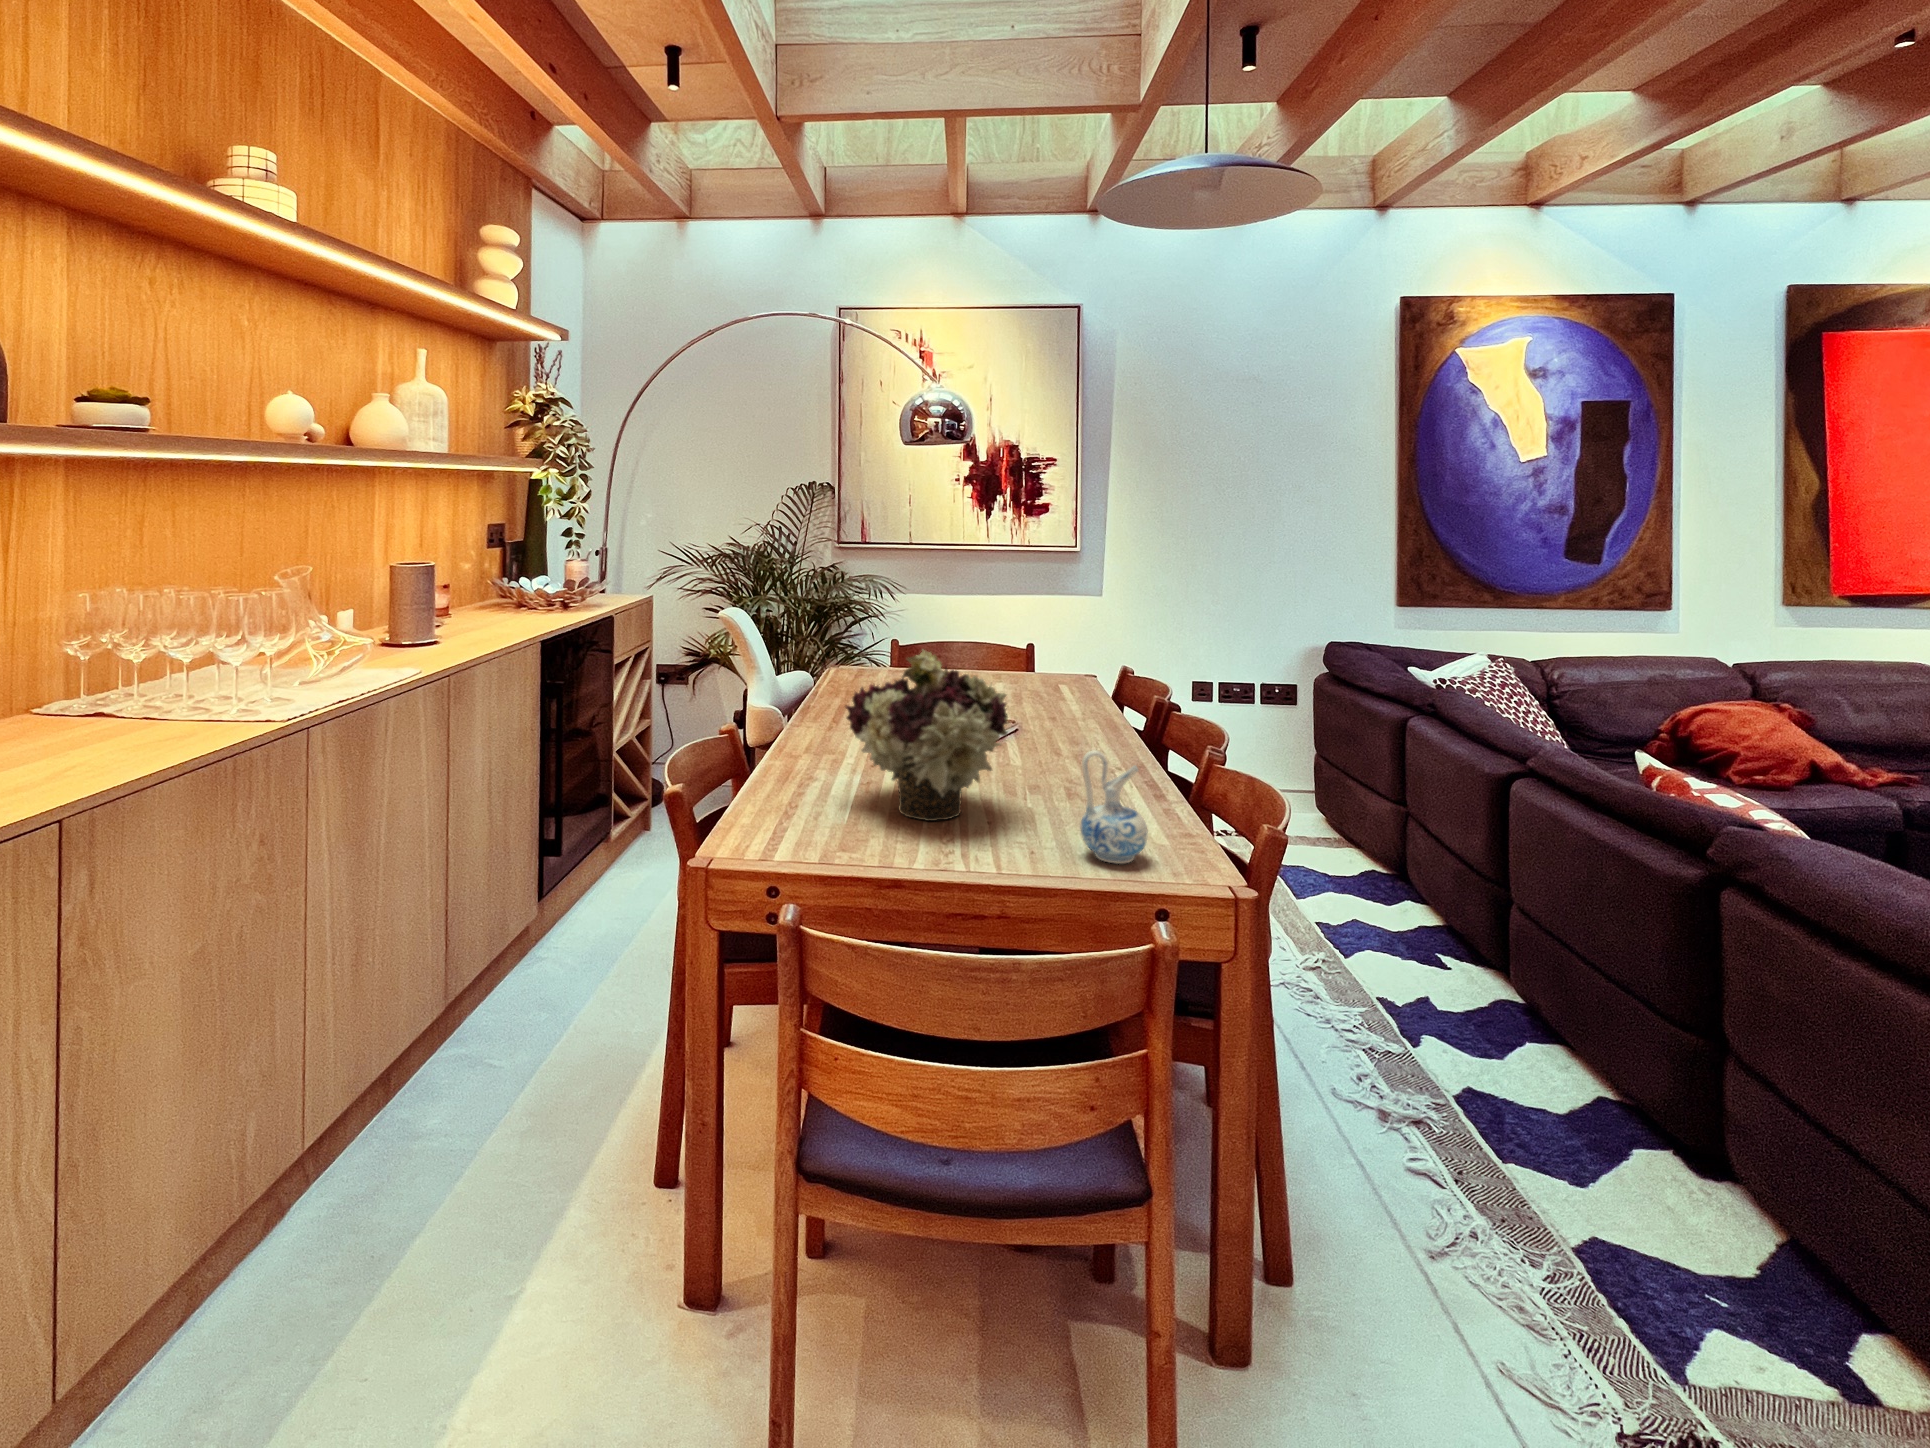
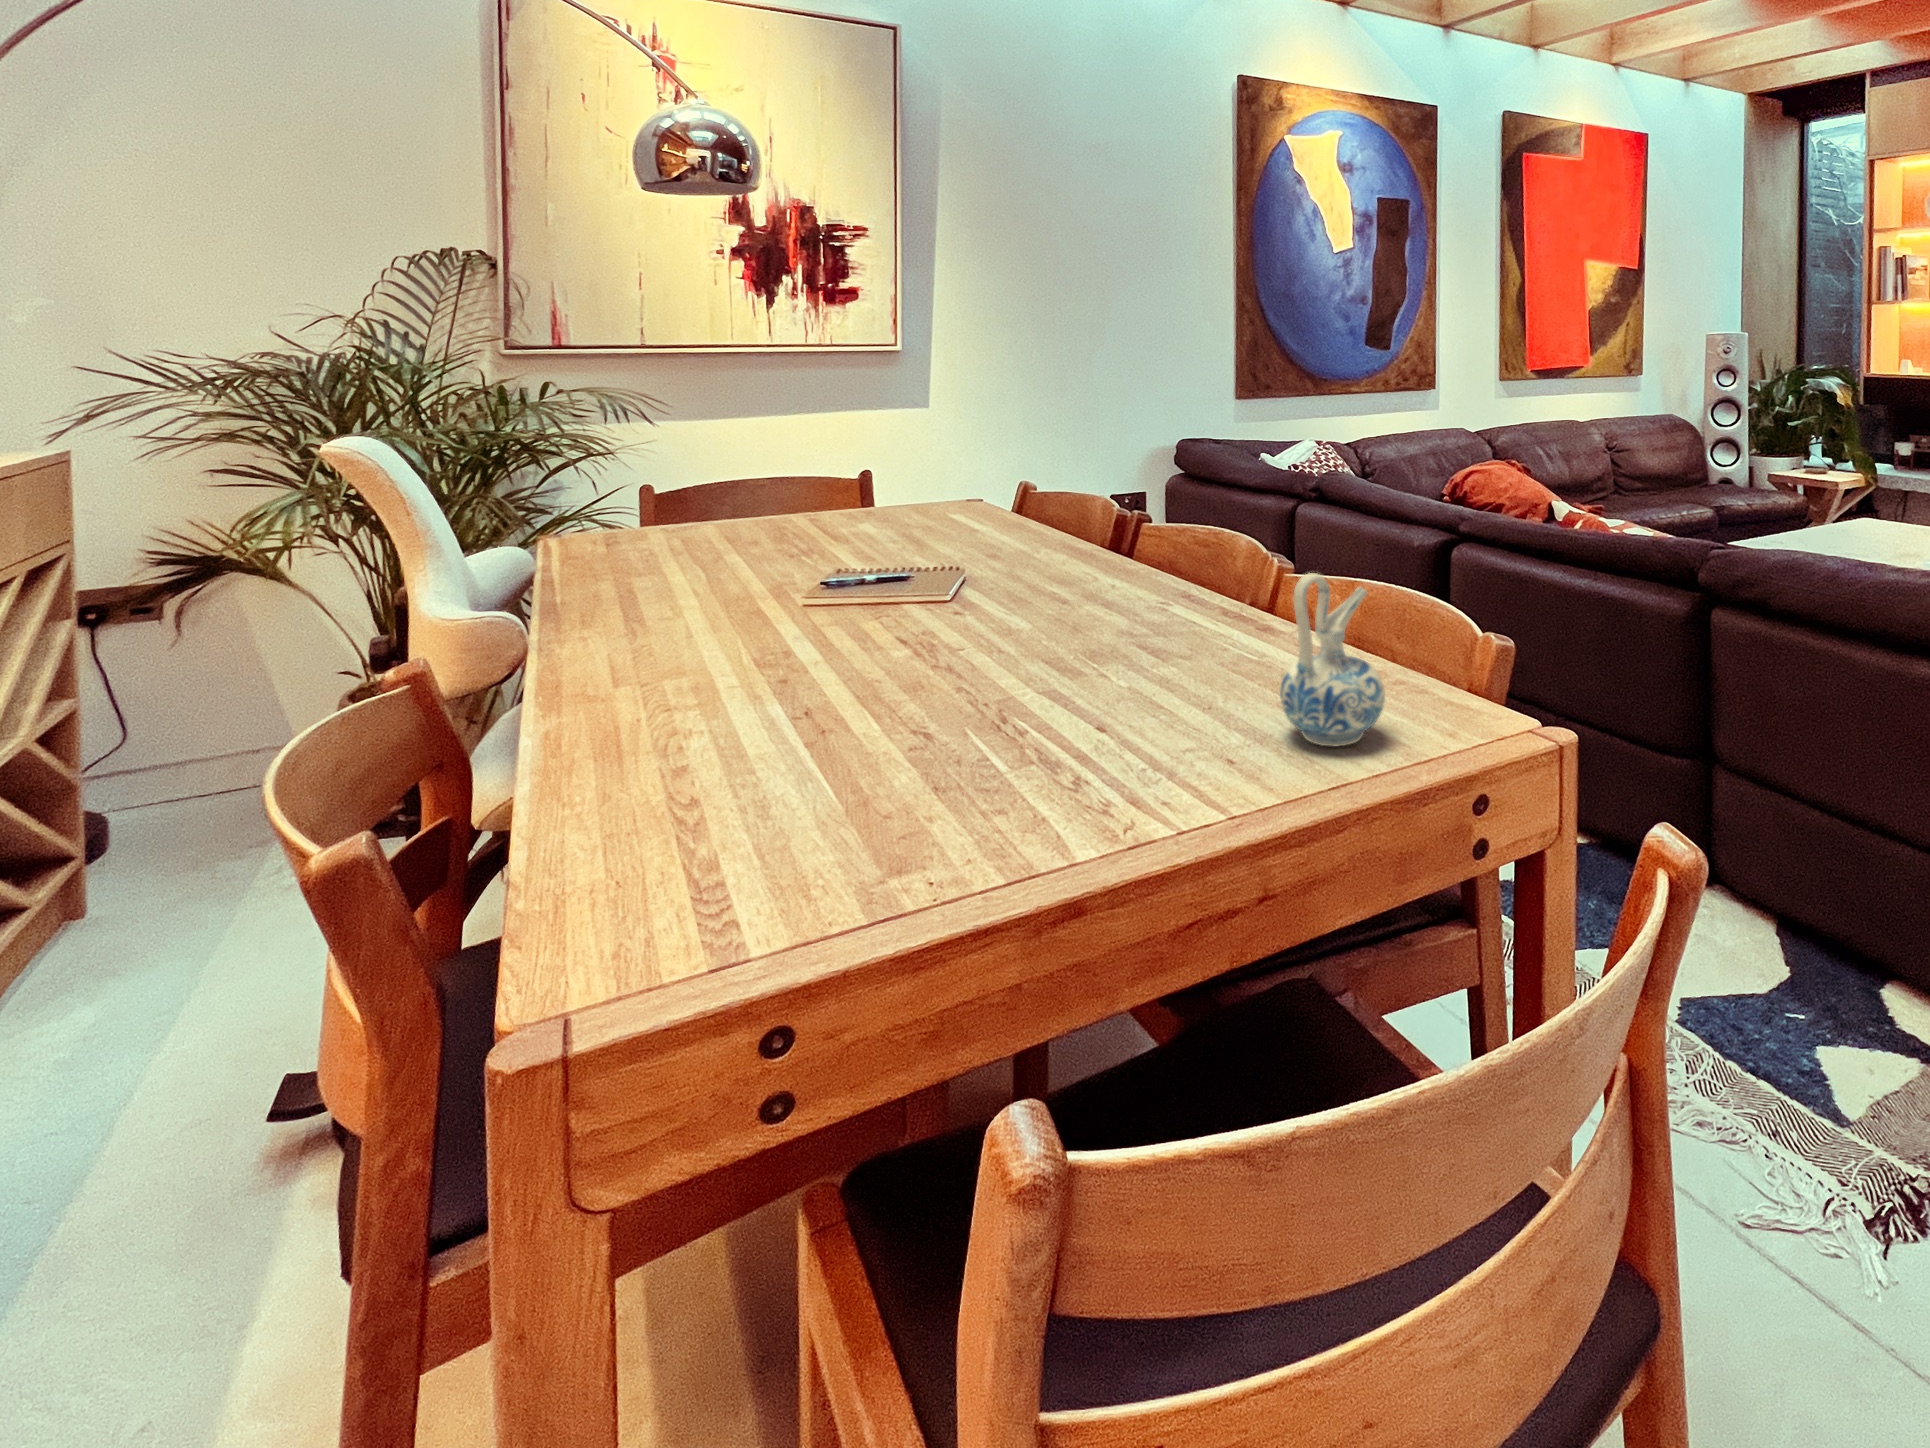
flower arrangement: present [846,650,1008,821] -> none [787,442,1126,756]

